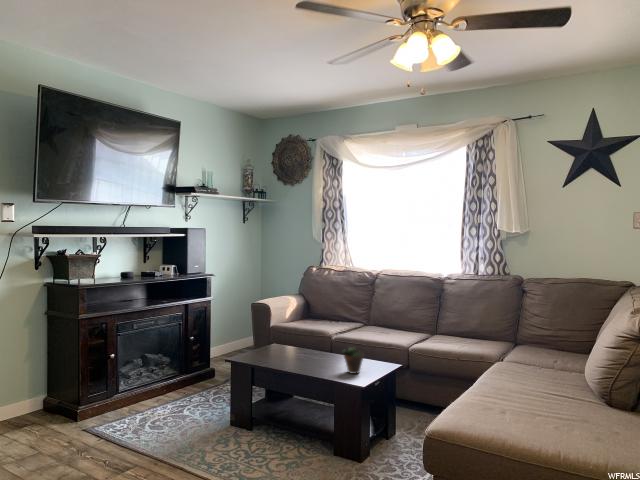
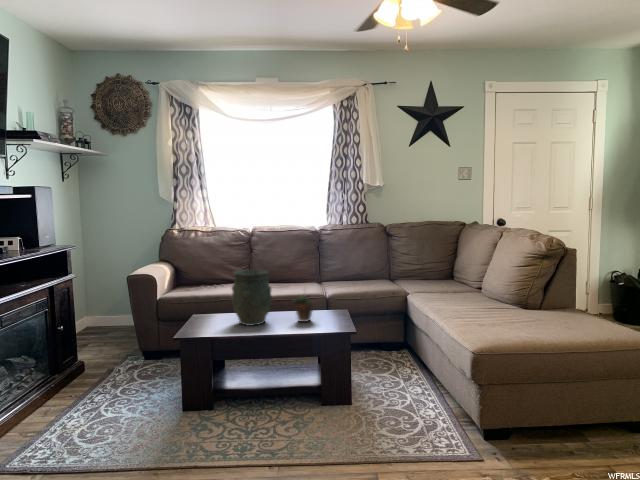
vase: none [294,316,330,368] -> present [232,270,272,326]

